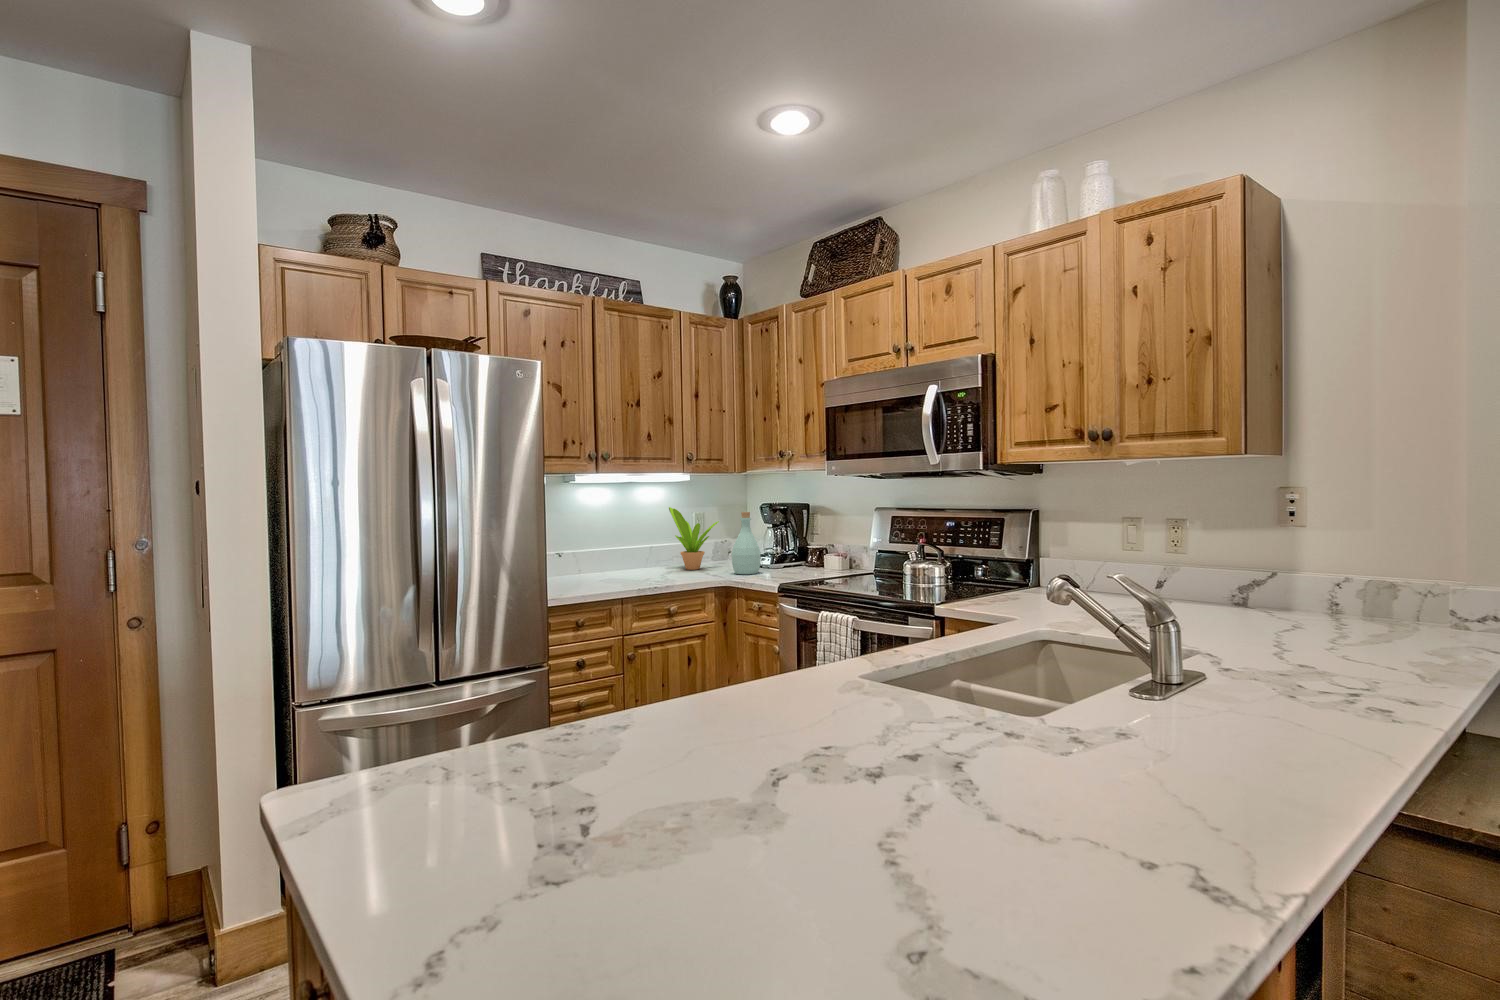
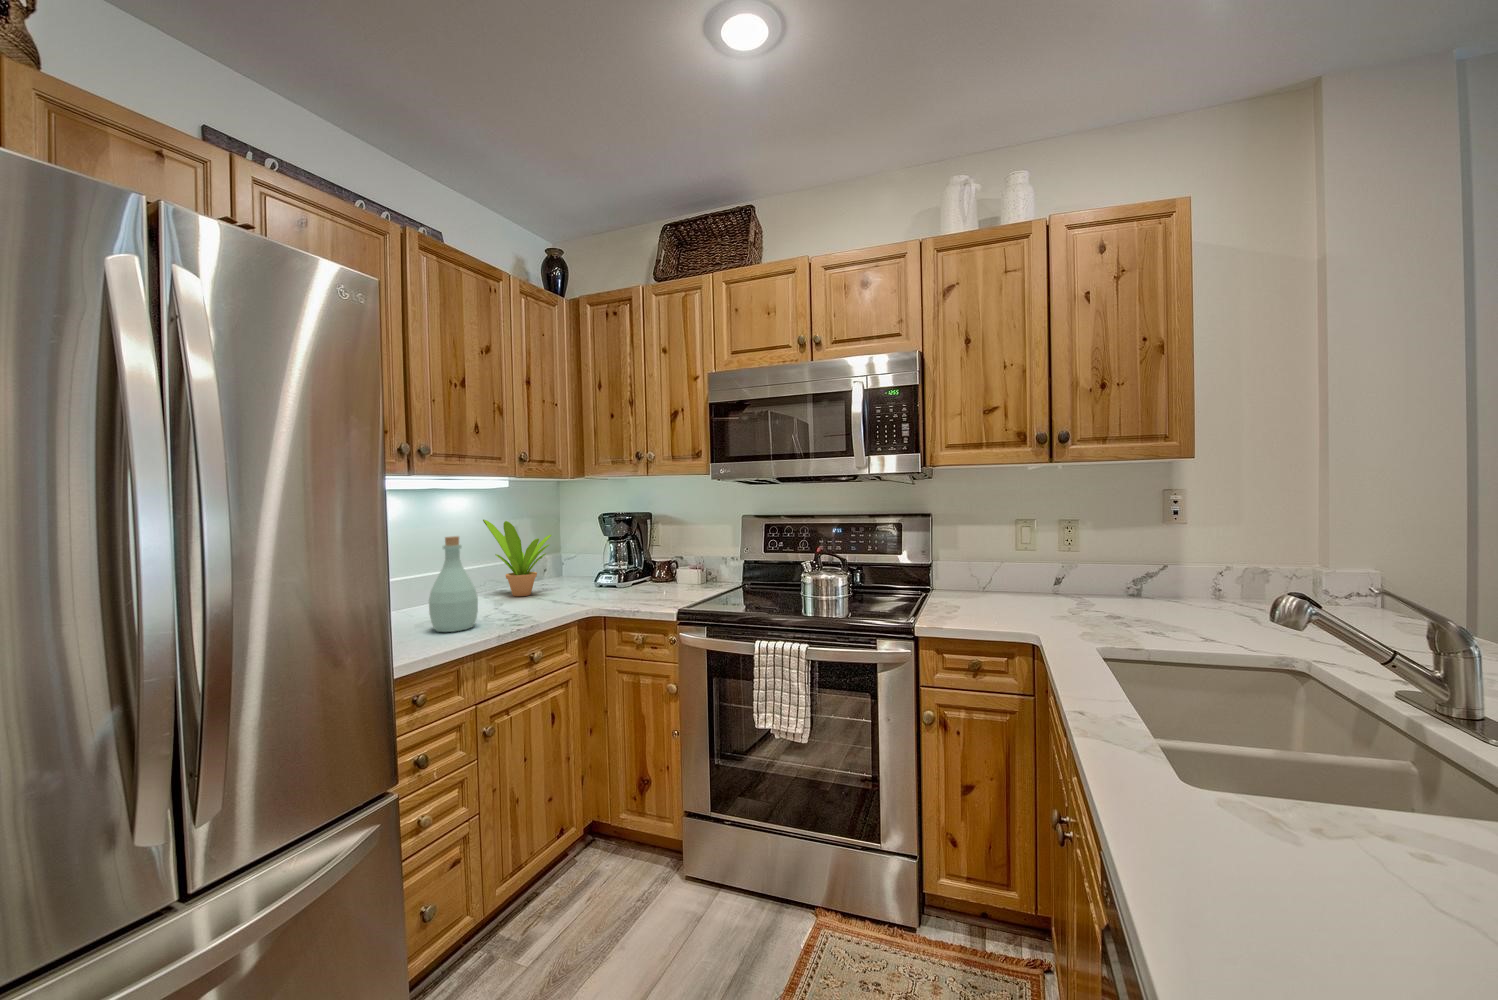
bottle: present [732,512,761,574] -> present [429,536,478,632]

